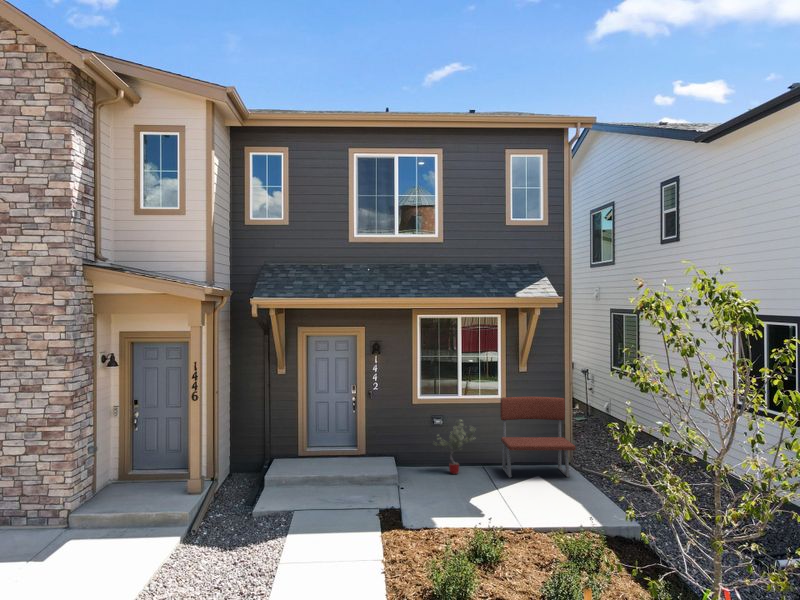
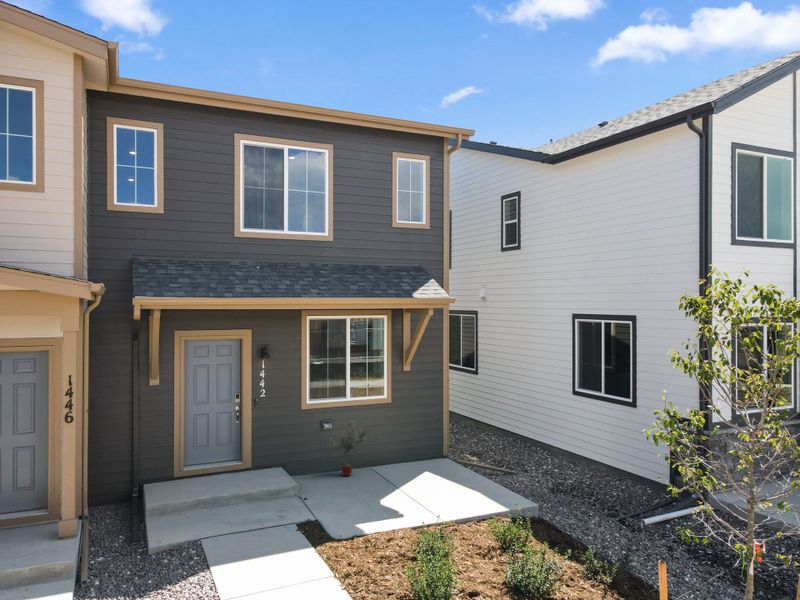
bench: present [500,397,576,477] -> none [388,393,459,473]

